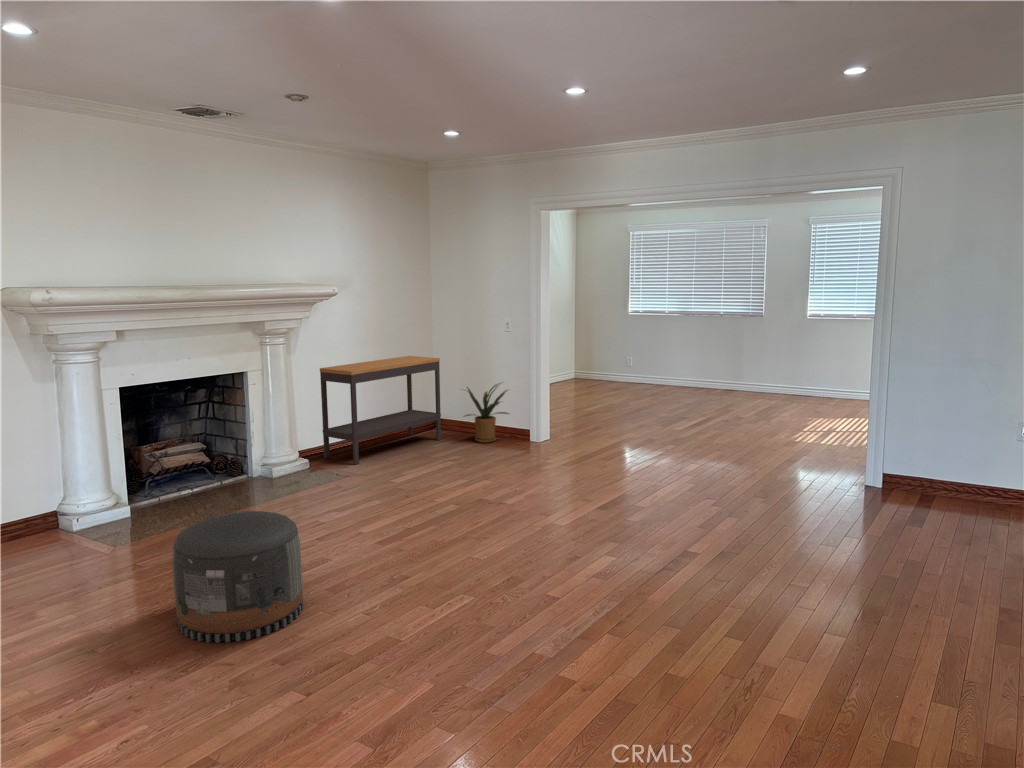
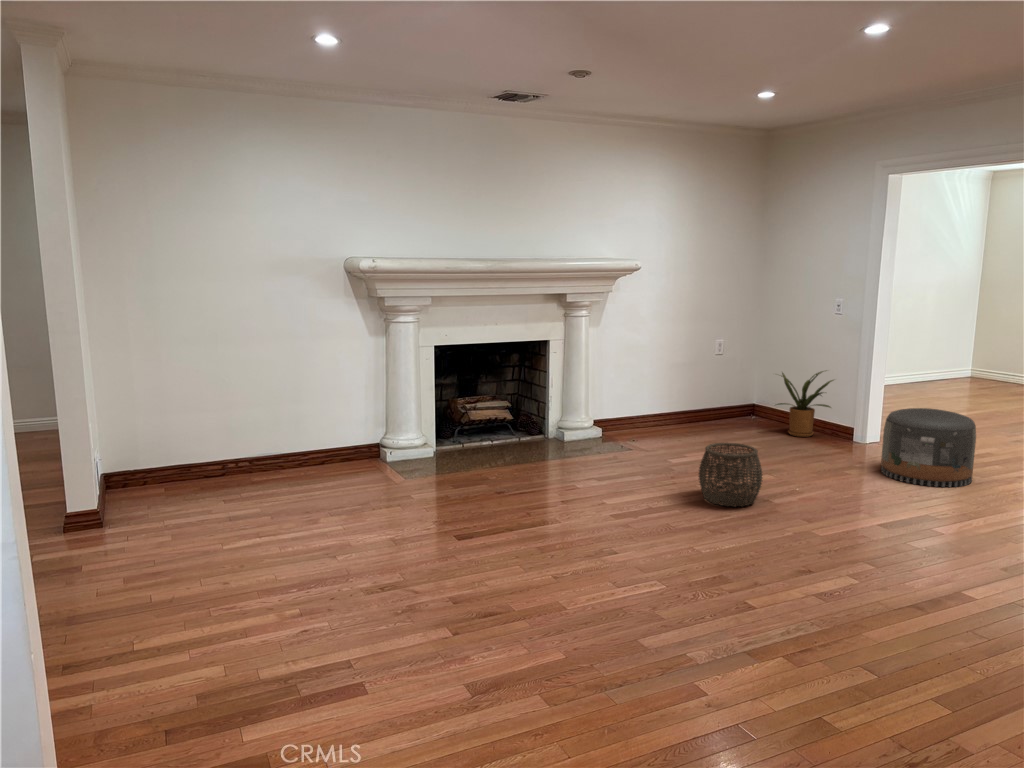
console table: present [320,356,441,464] -> none [621,335,756,440]
woven basket: none [439,456,497,515] -> present [699,443,763,507]
pouf: present [172,511,304,643] -> present [881,408,976,487]

